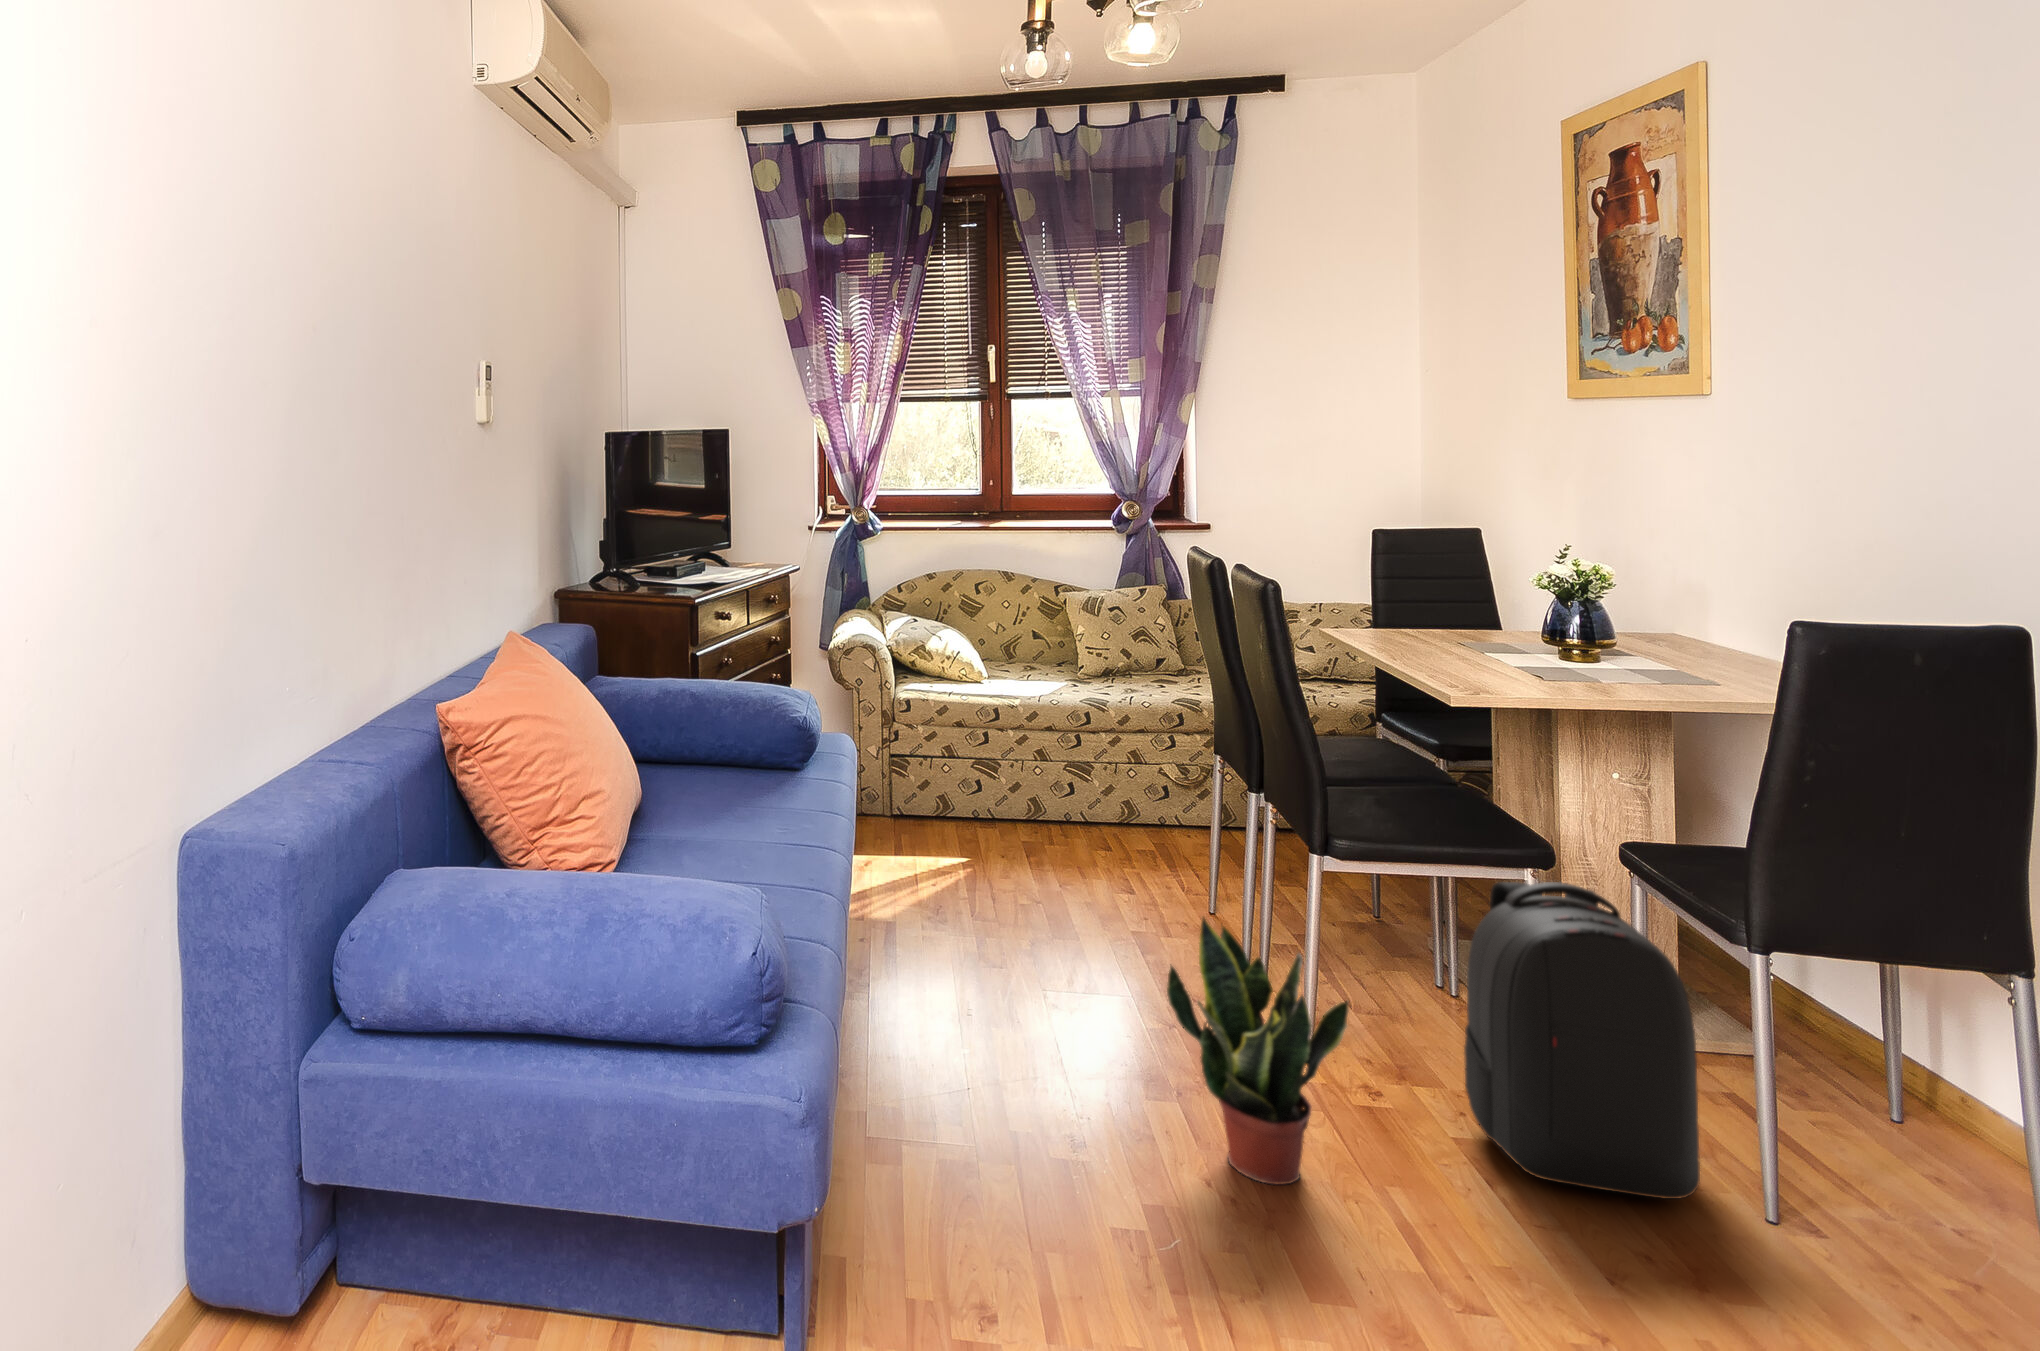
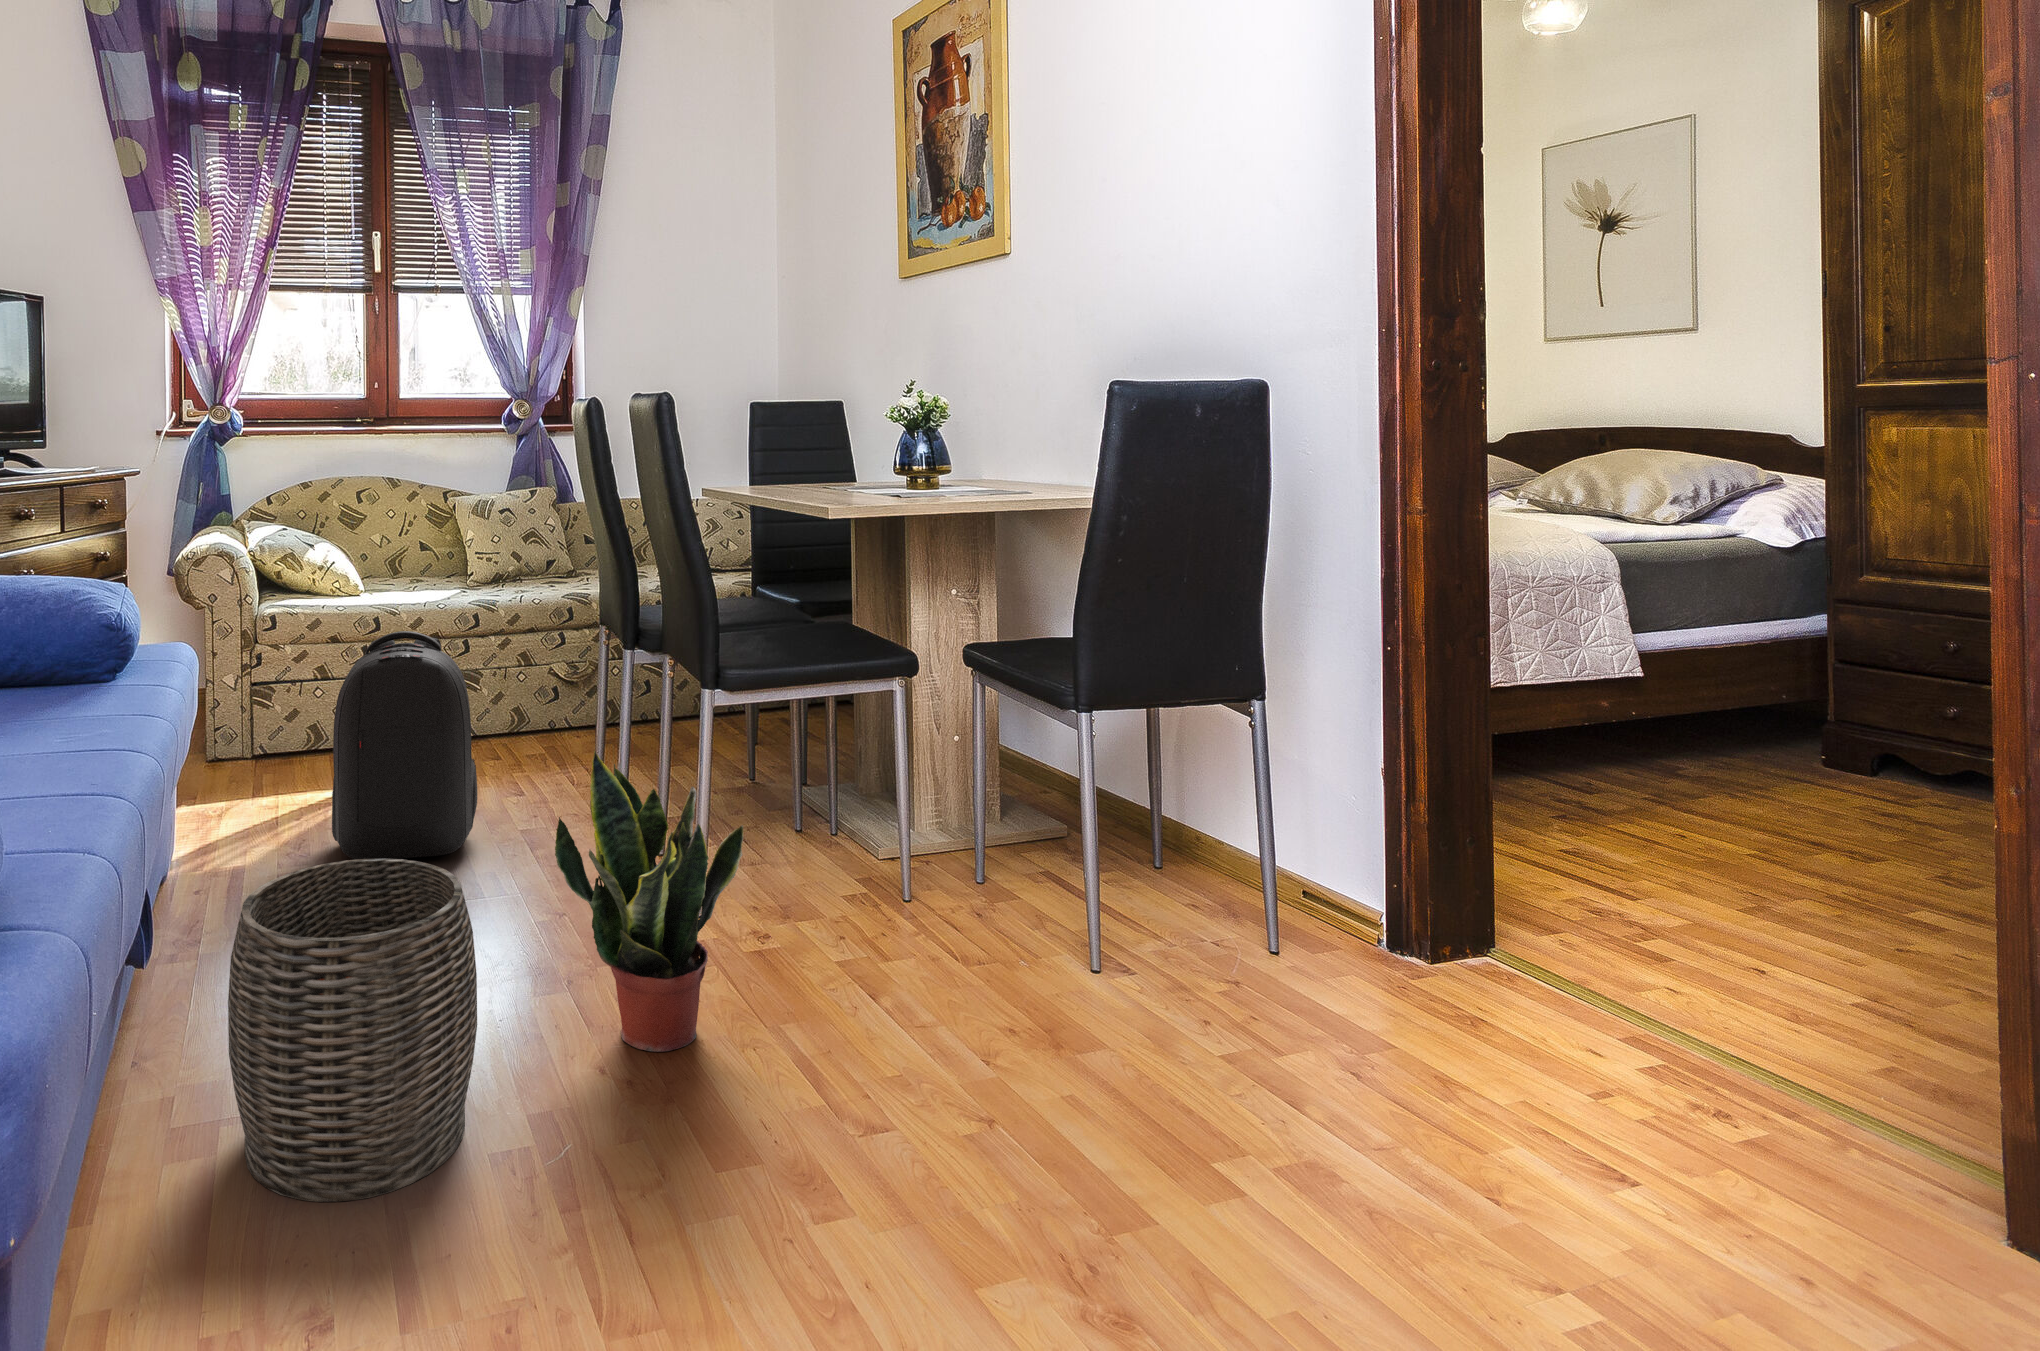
backpack: present [1464,882,1700,1199] -> present [332,631,477,860]
woven basket: none [910,969,1101,1239] -> present [228,858,477,1202]

